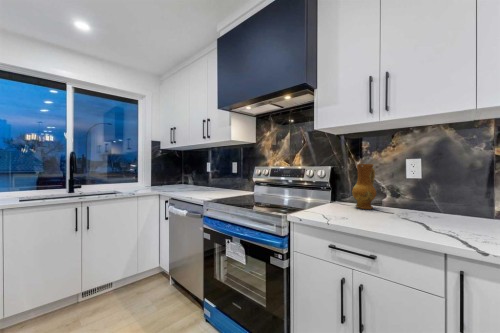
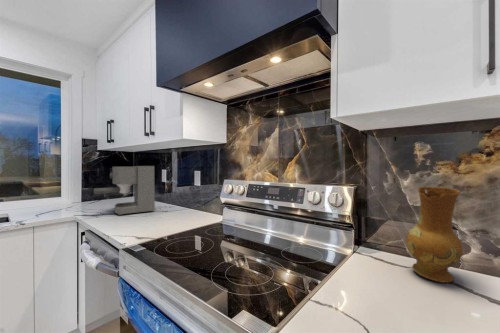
coffee maker: none [169,159,206,192] -> present [94,166,155,215]

